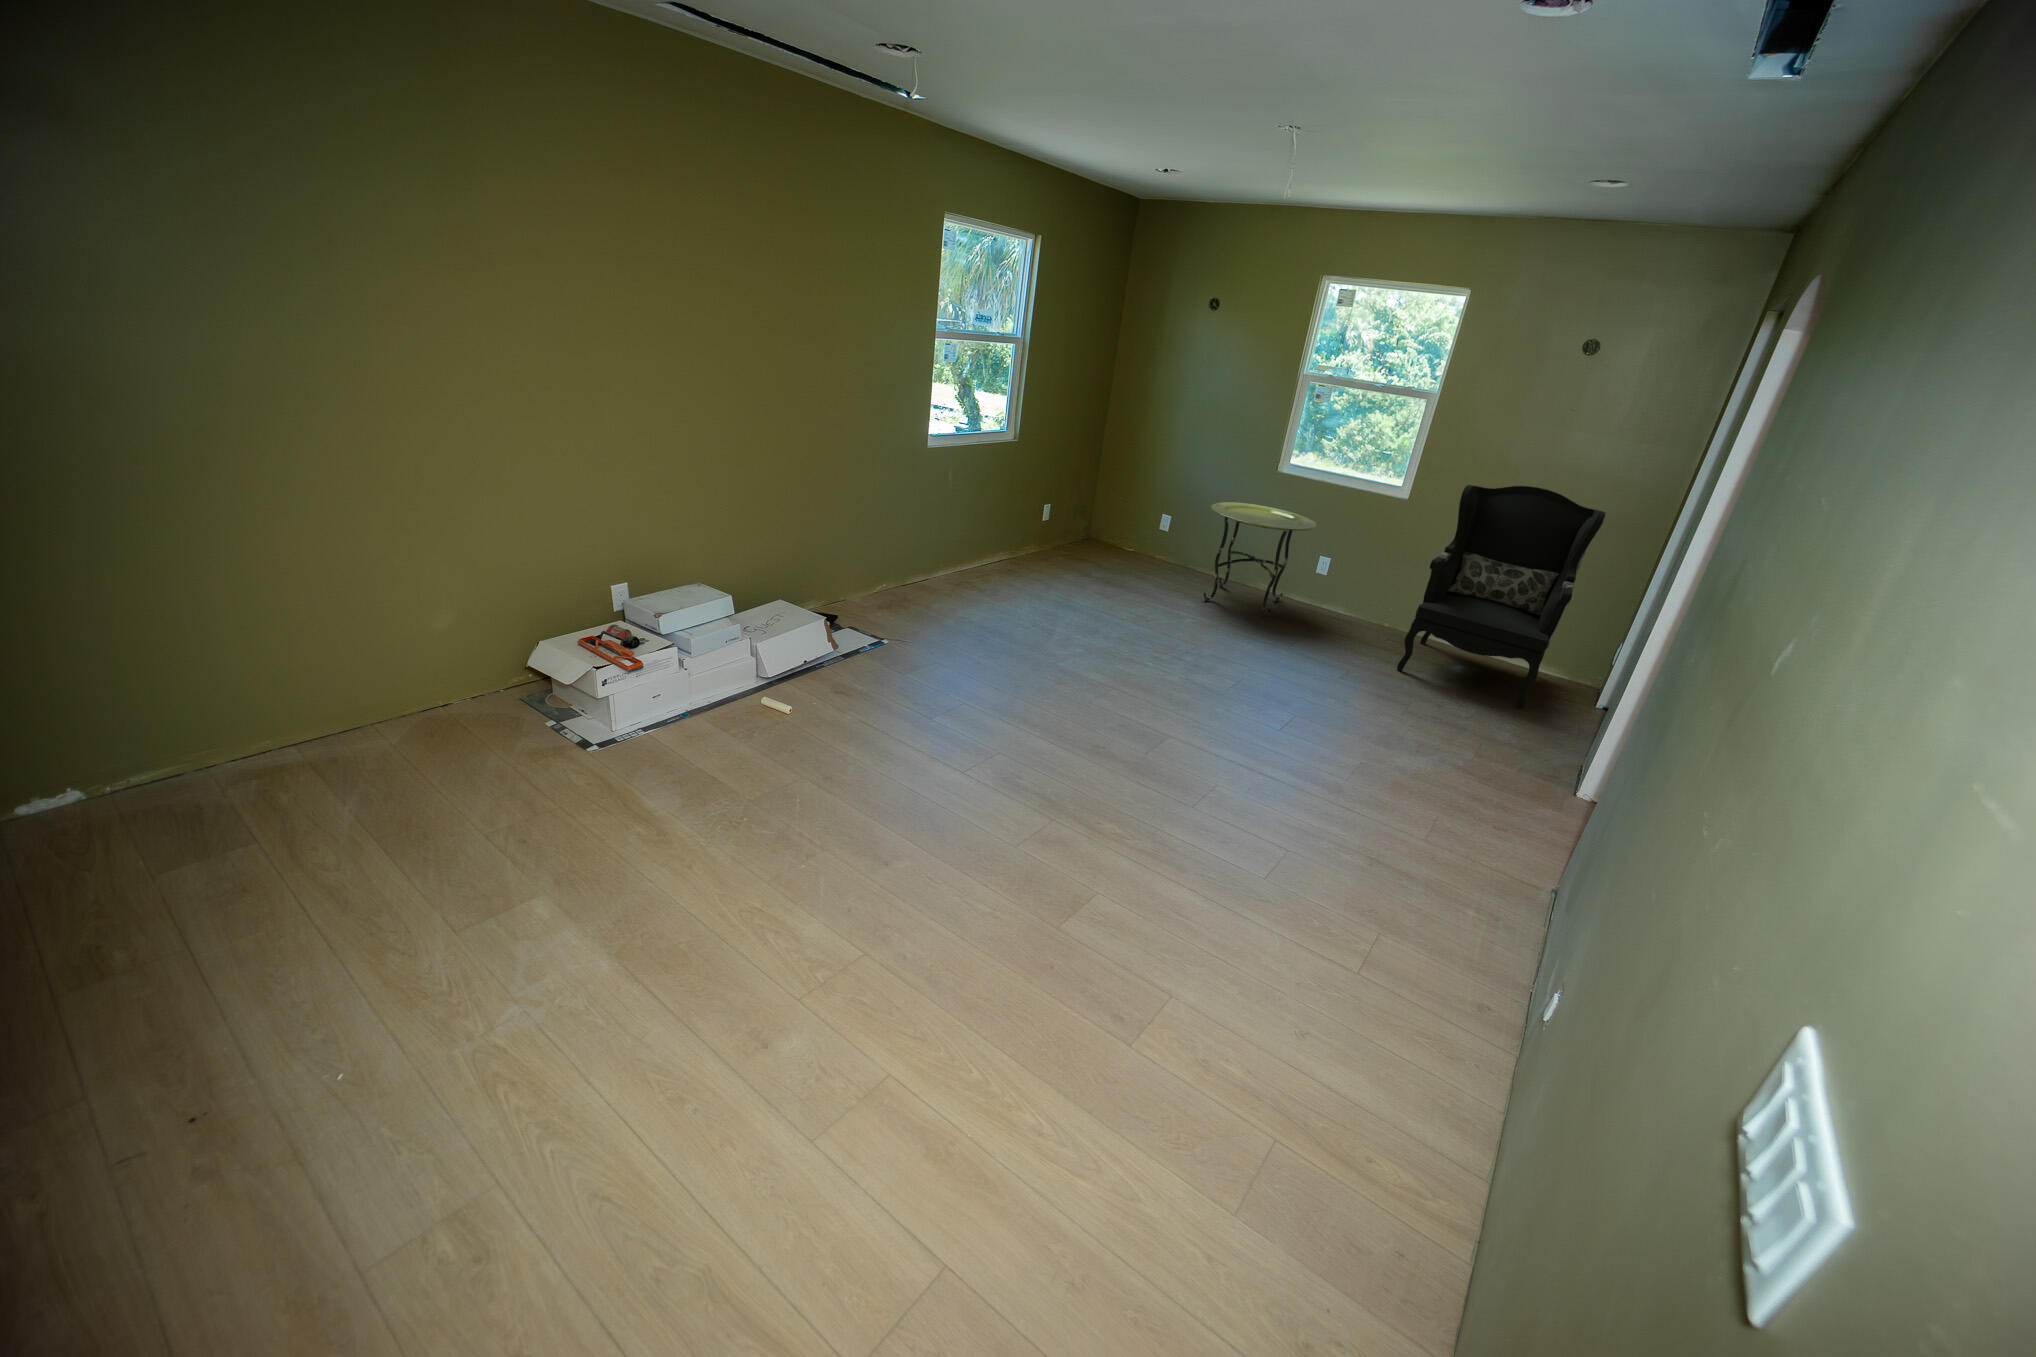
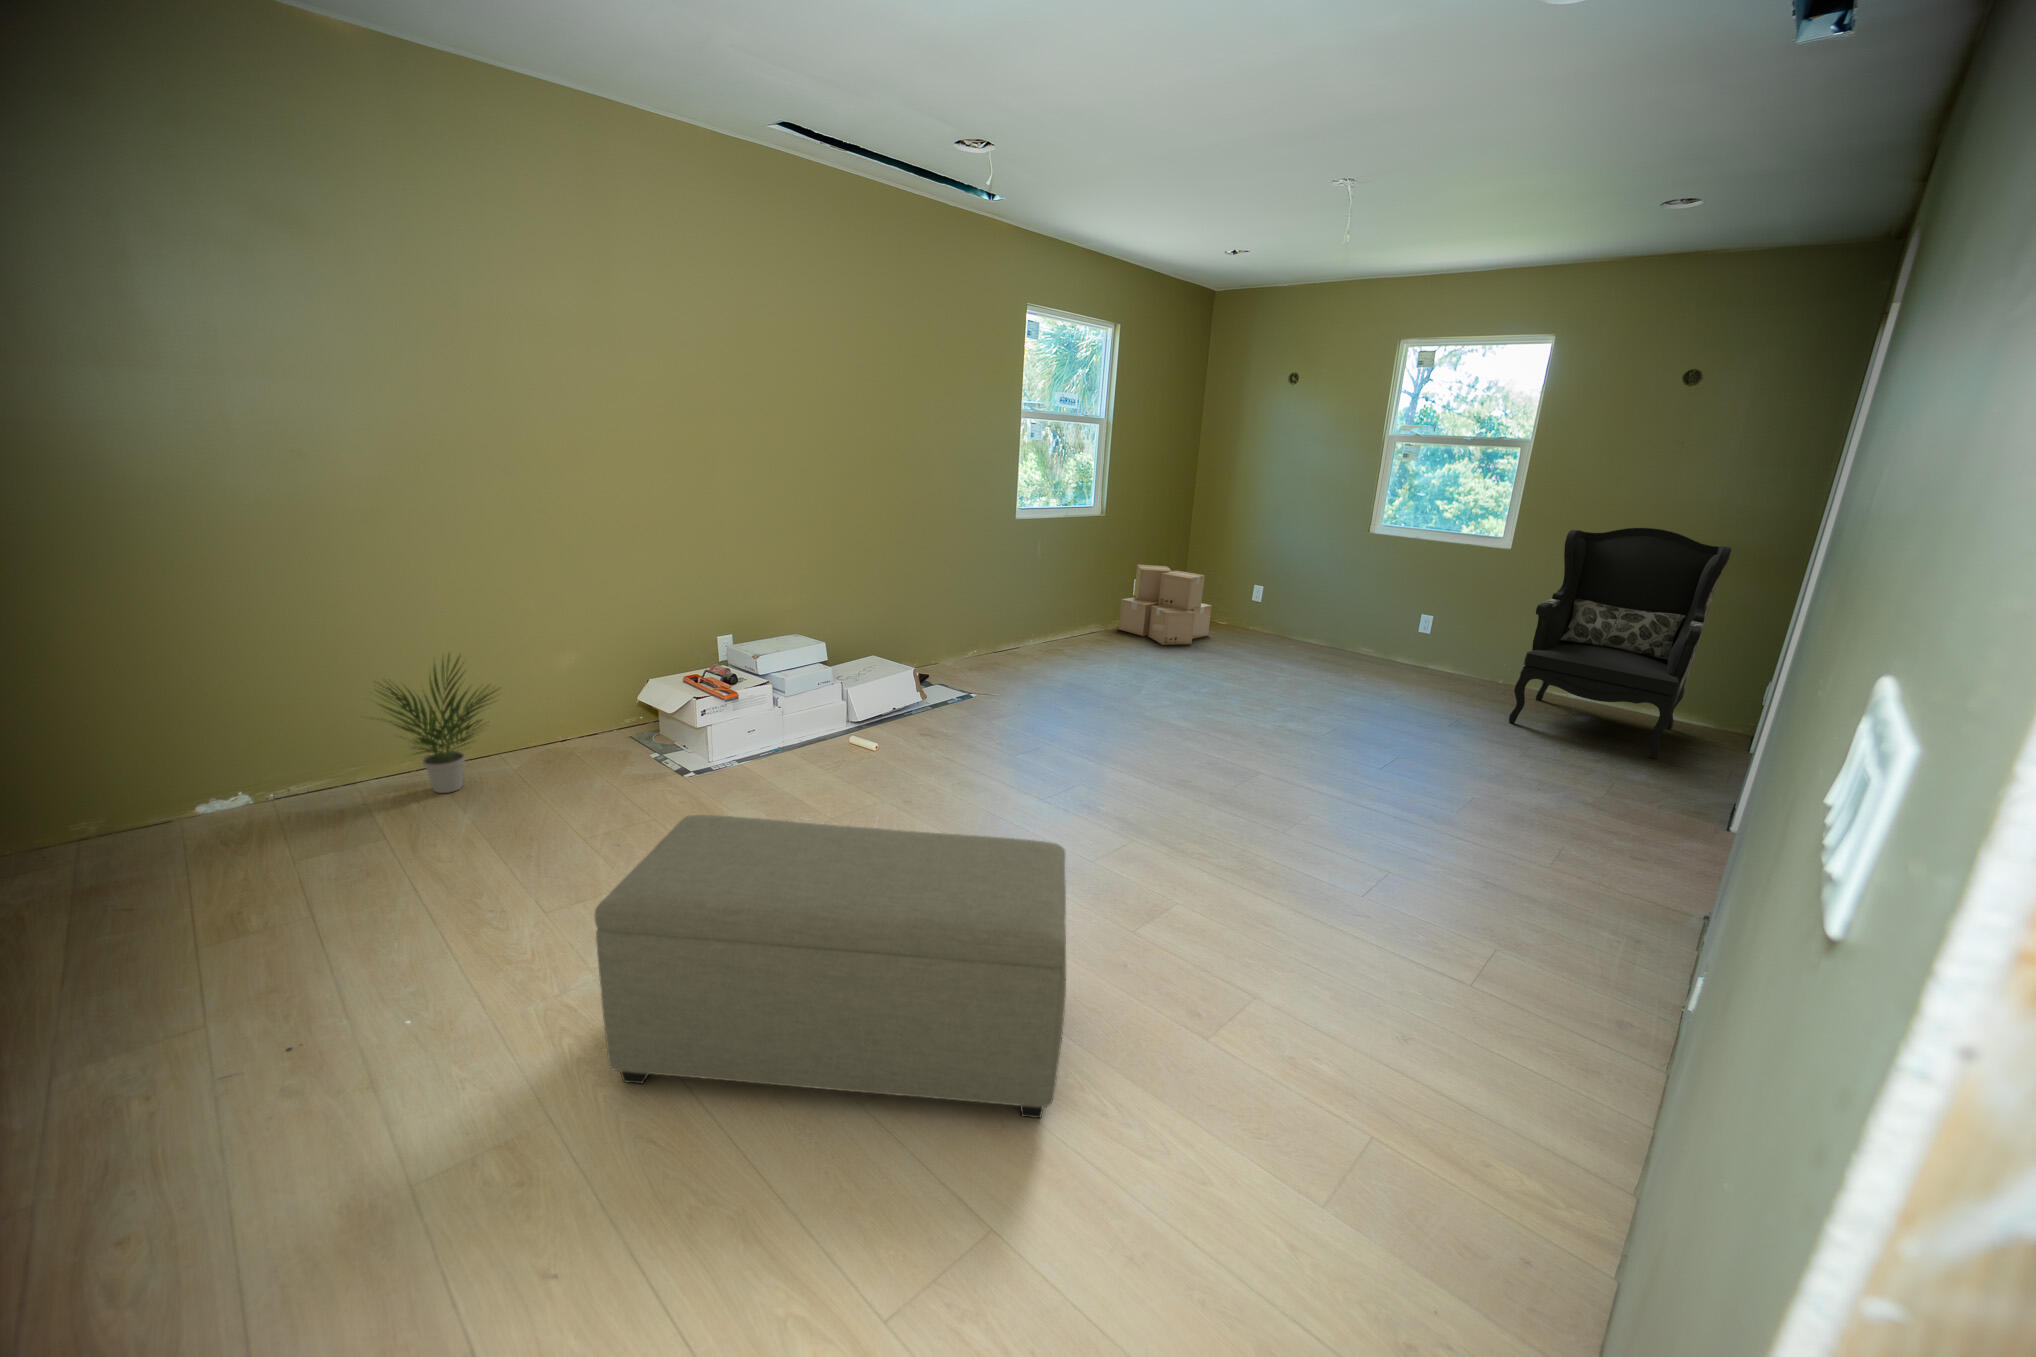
cardboard box: none [1029,492,1123,579] -> present [1119,565,1212,645]
side table: present [1203,502,1317,615] -> none [1296,565,1412,675]
potted plant: none [195,621,371,781] -> present [366,655,495,793]
ottoman: none [538,846,1024,1131] -> present [594,815,1066,1118]

